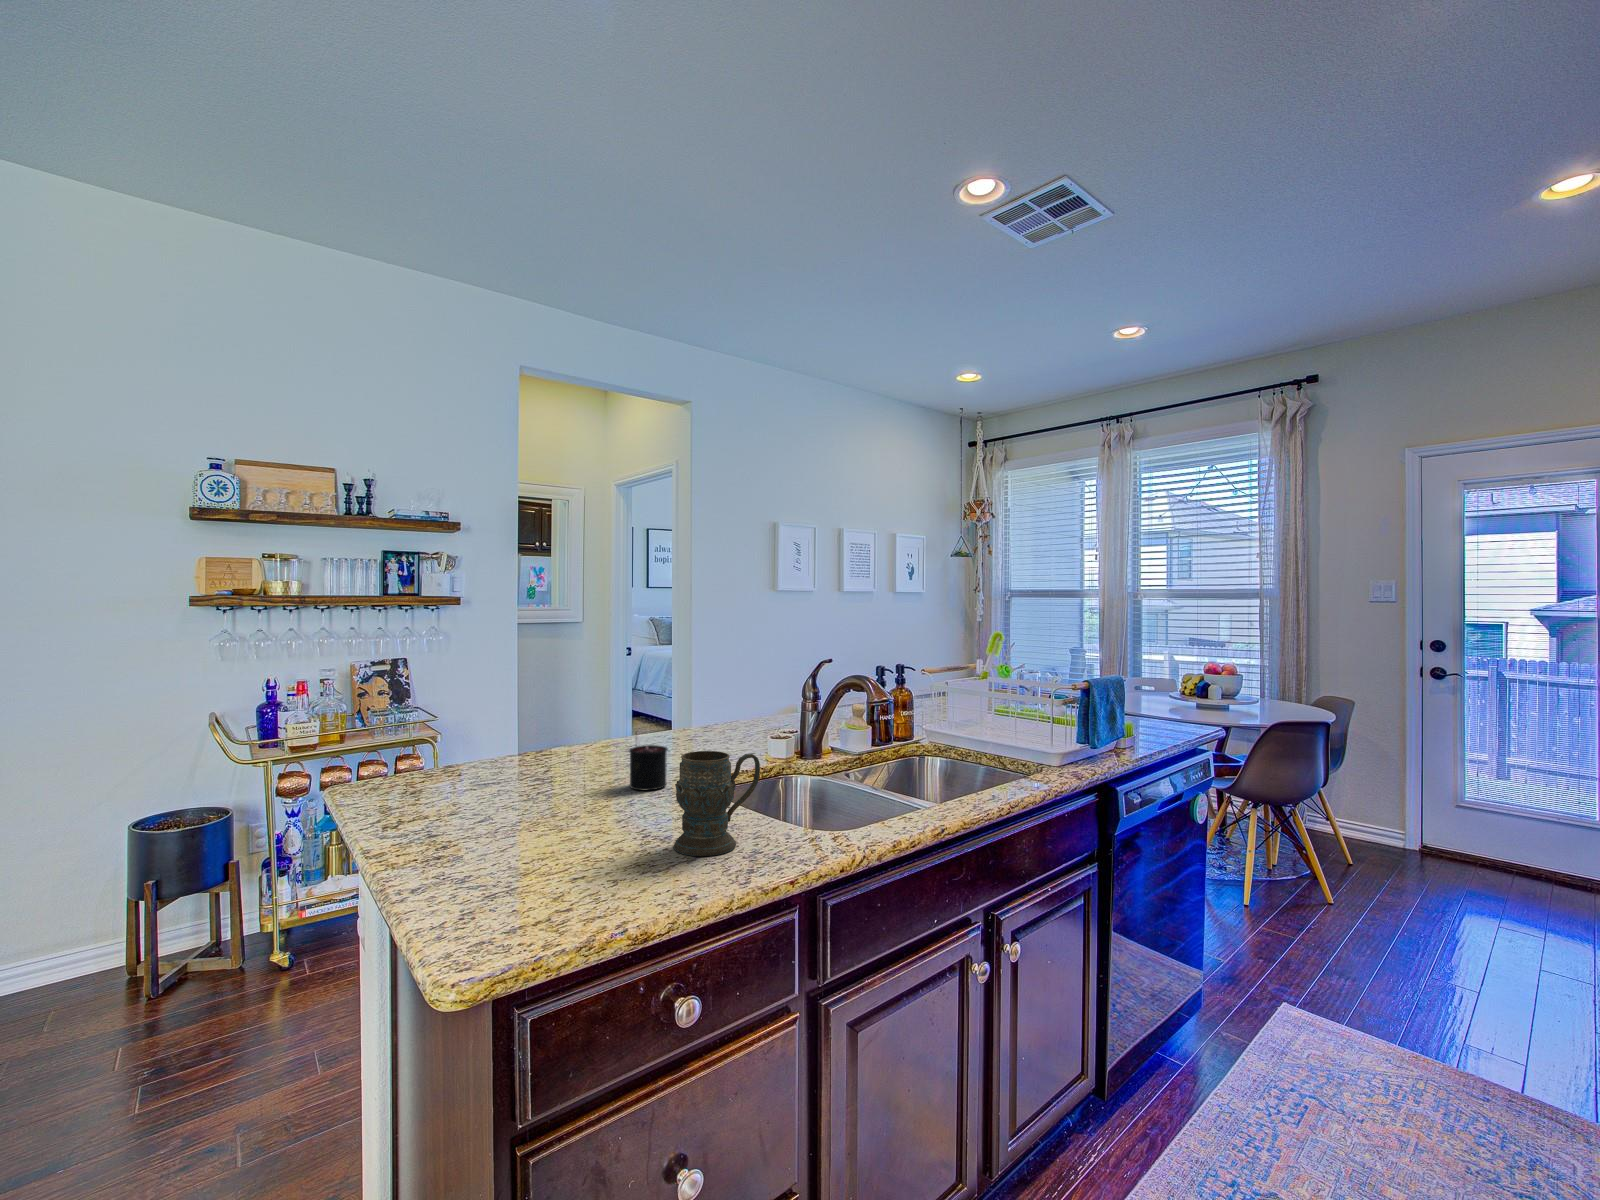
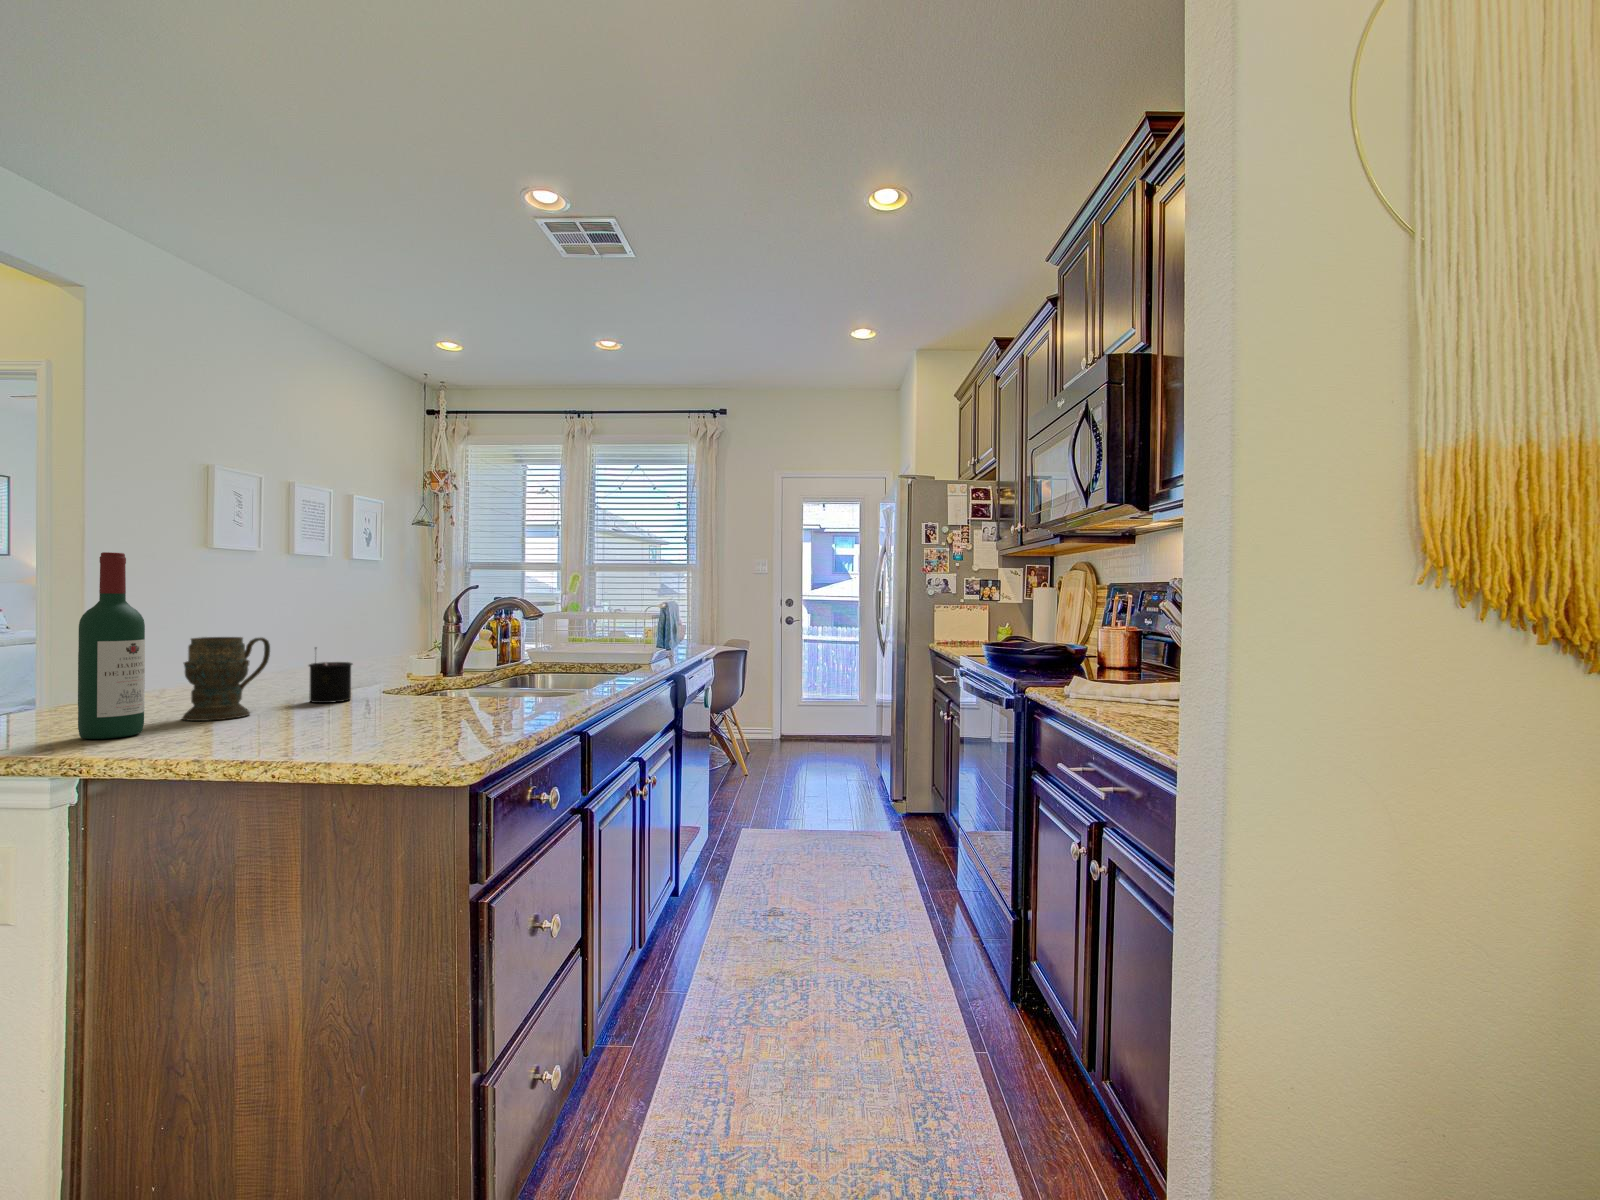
wine bottle: none [400,655,447,821] -> present [78,552,145,739]
mug: present [674,751,760,856] -> present [182,637,270,721]

